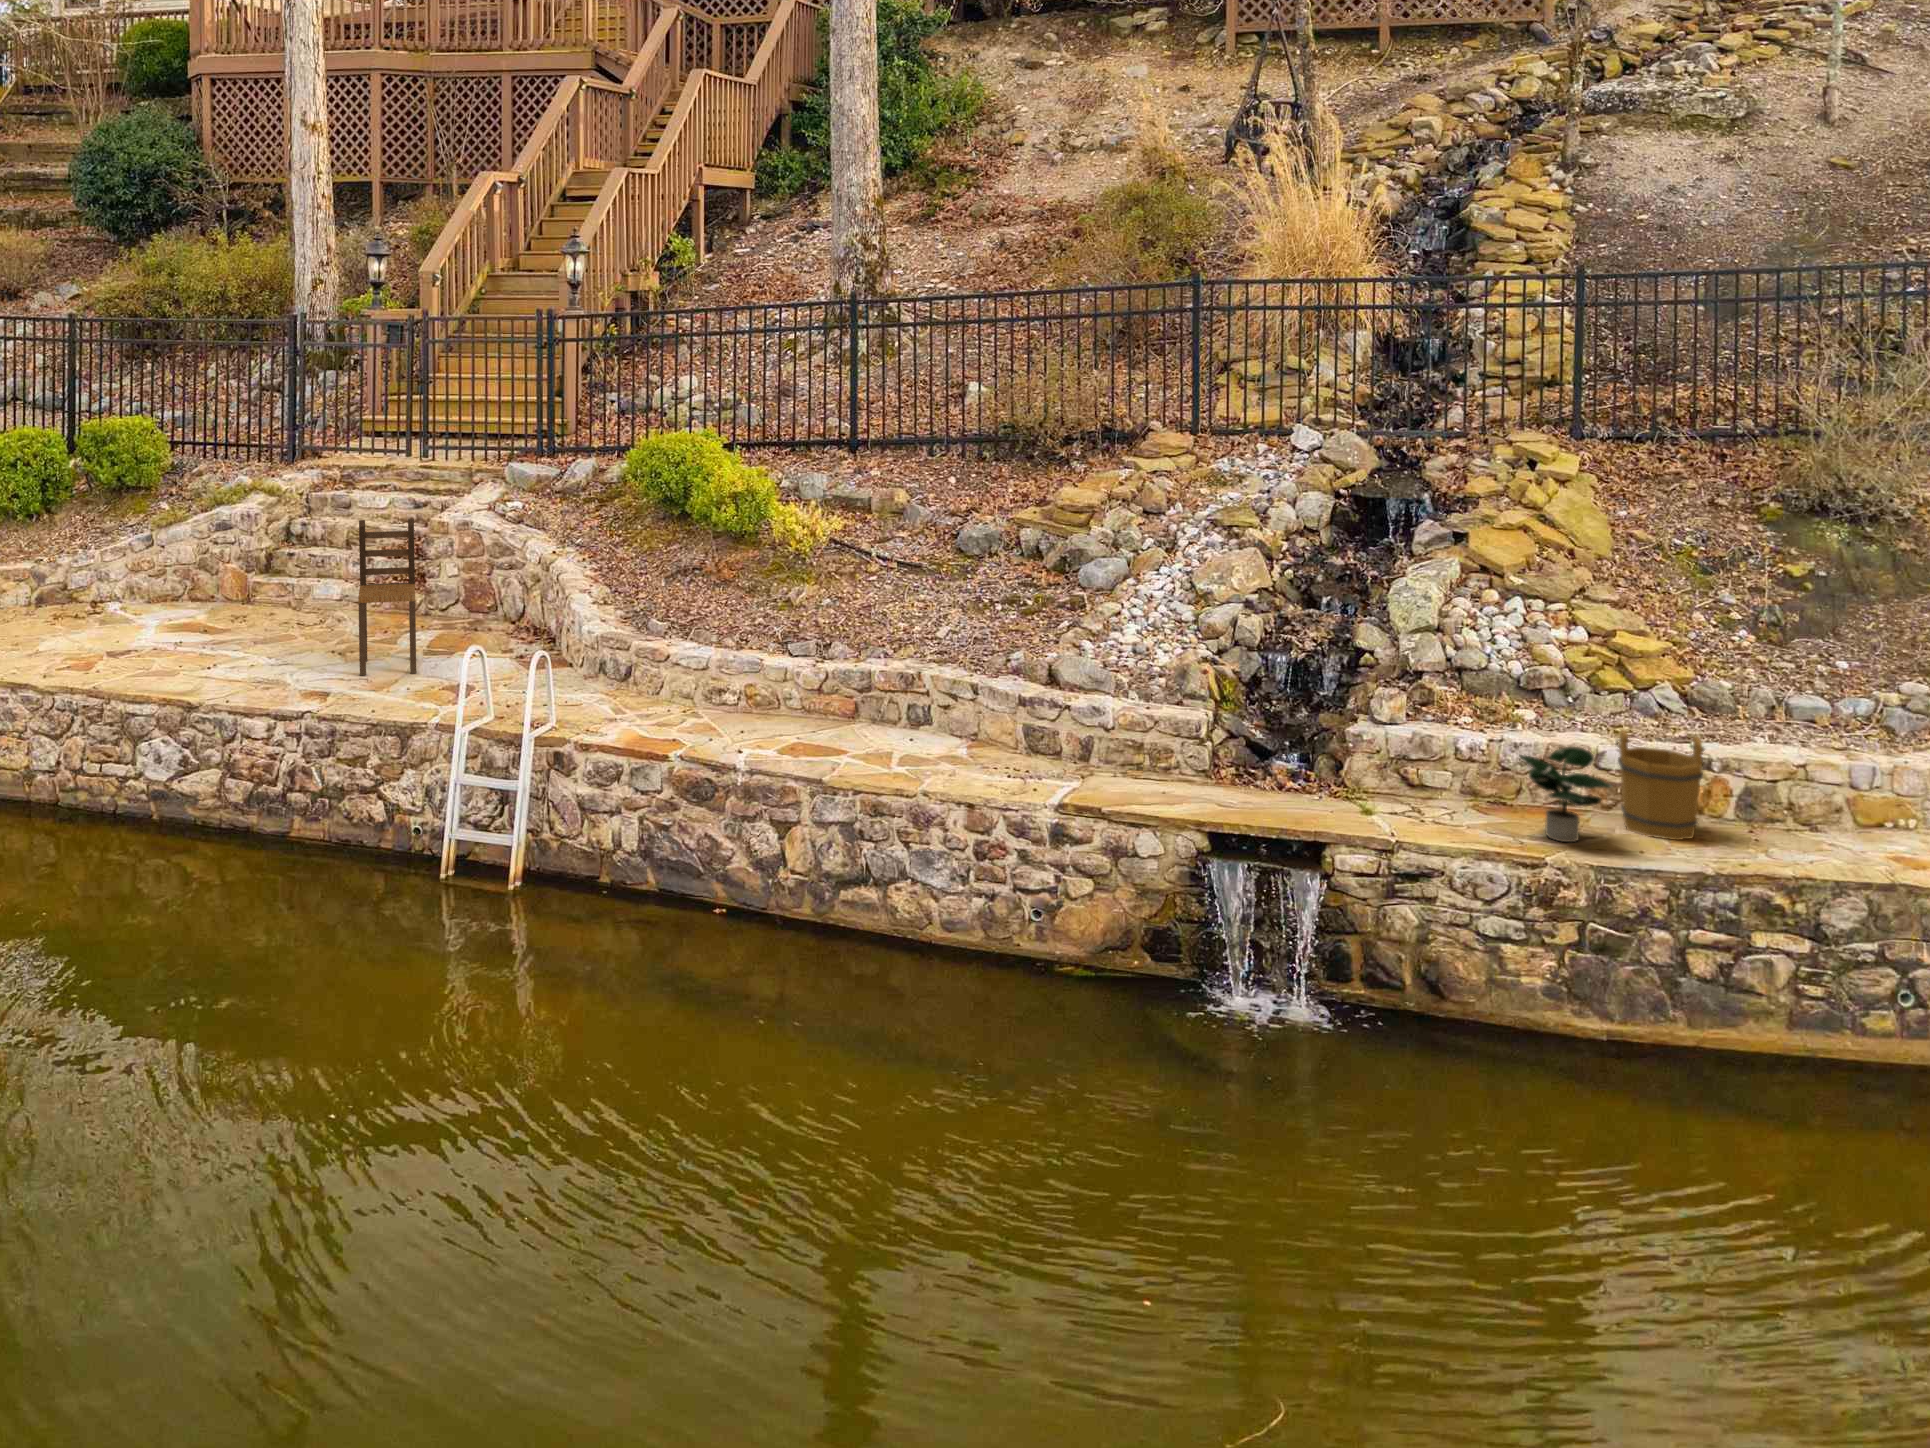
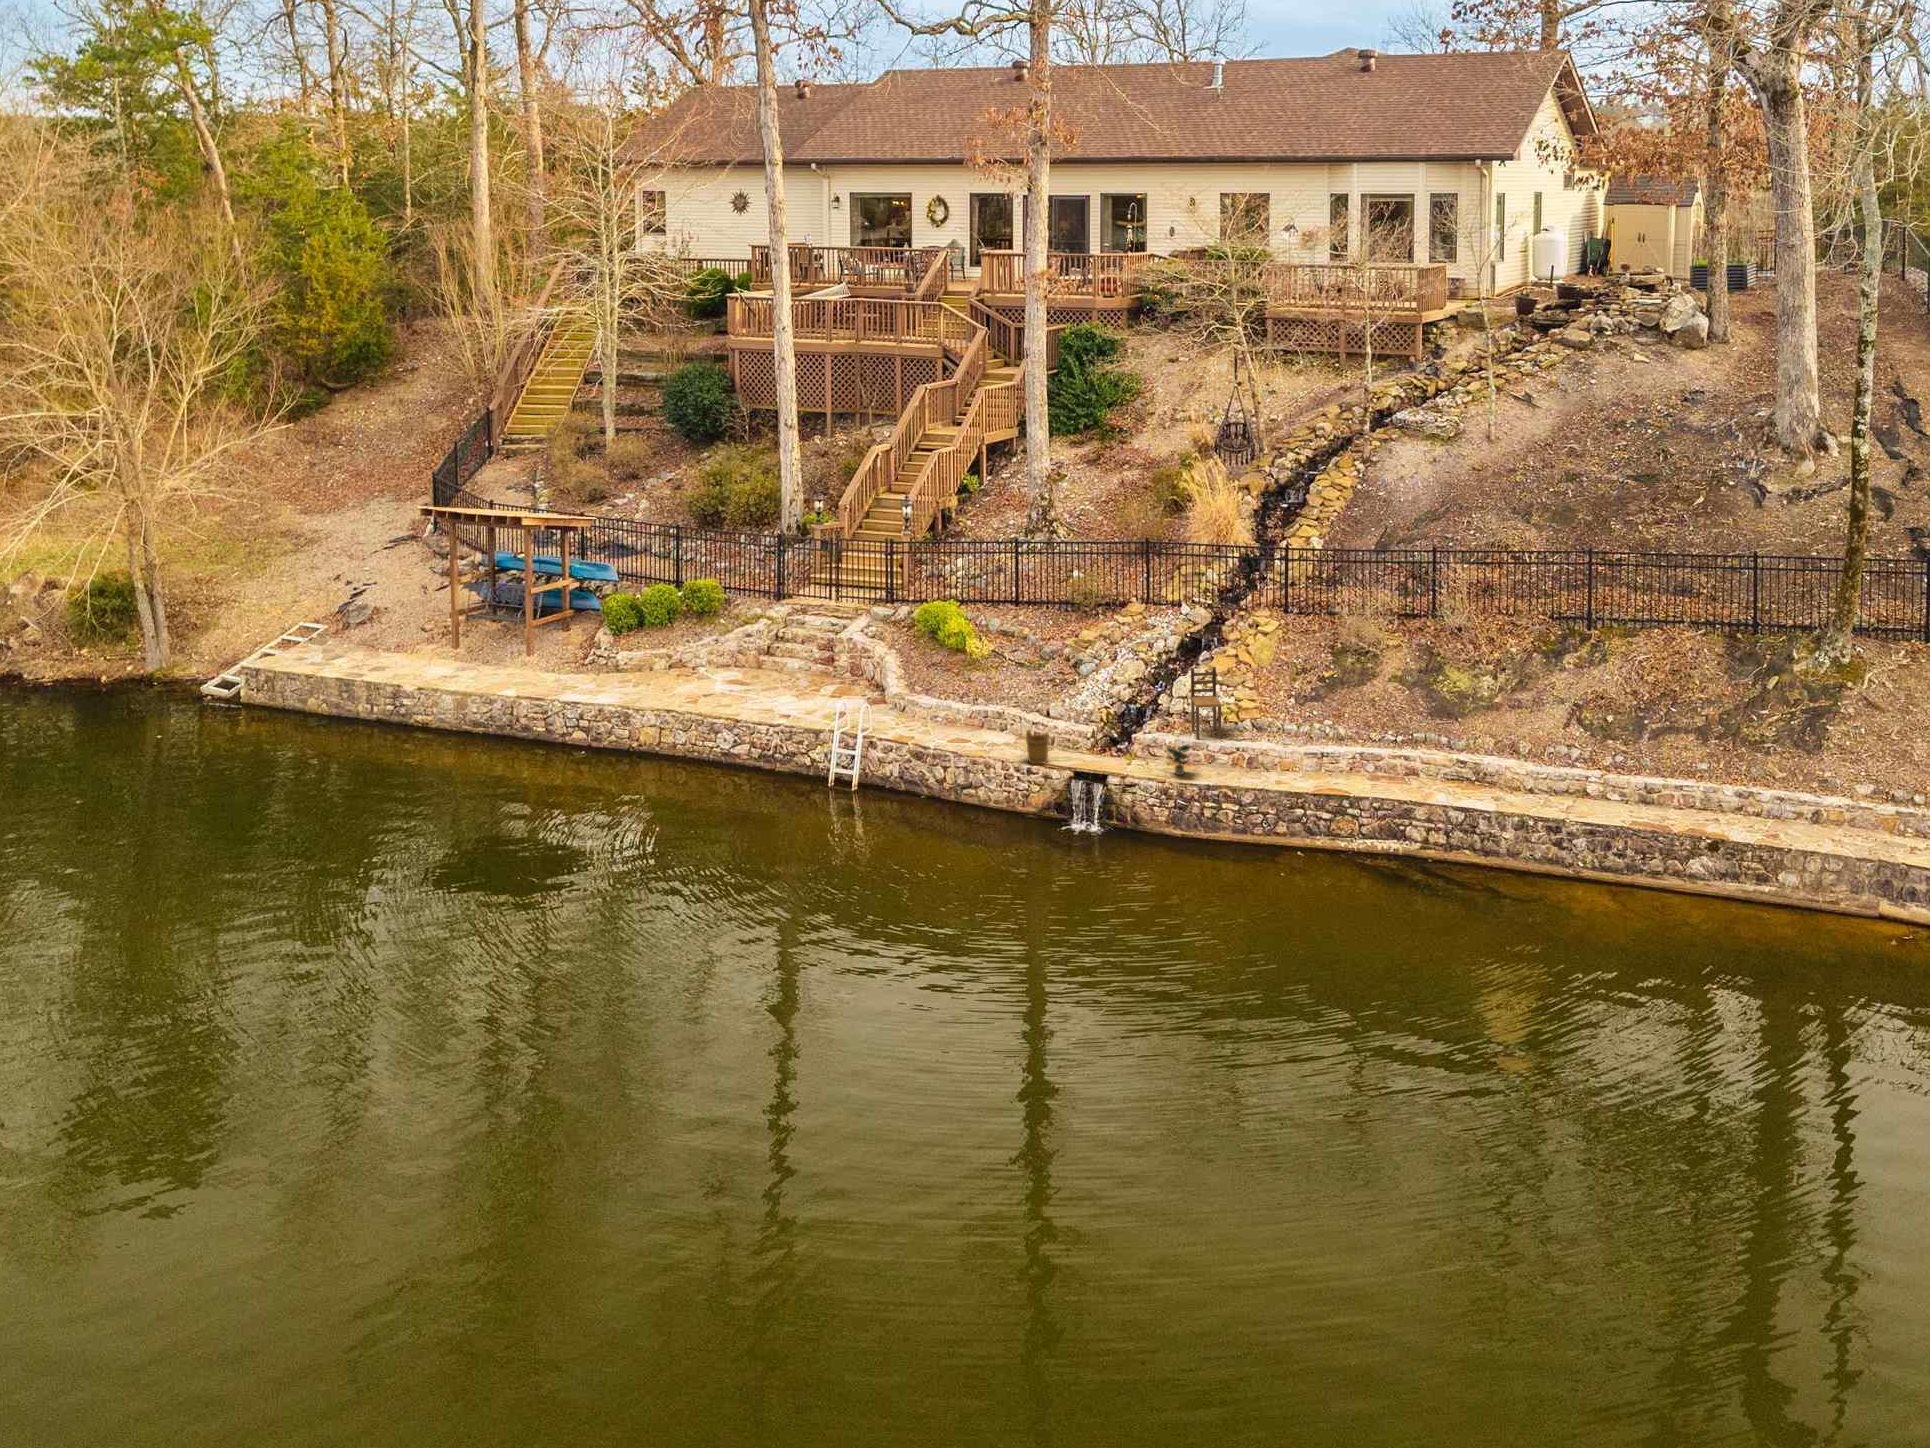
chair: present [358,519,416,675] -> present [1191,667,1221,739]
bucket: present [1616,730,1704,840] -> present [1026,730,1049,764]

